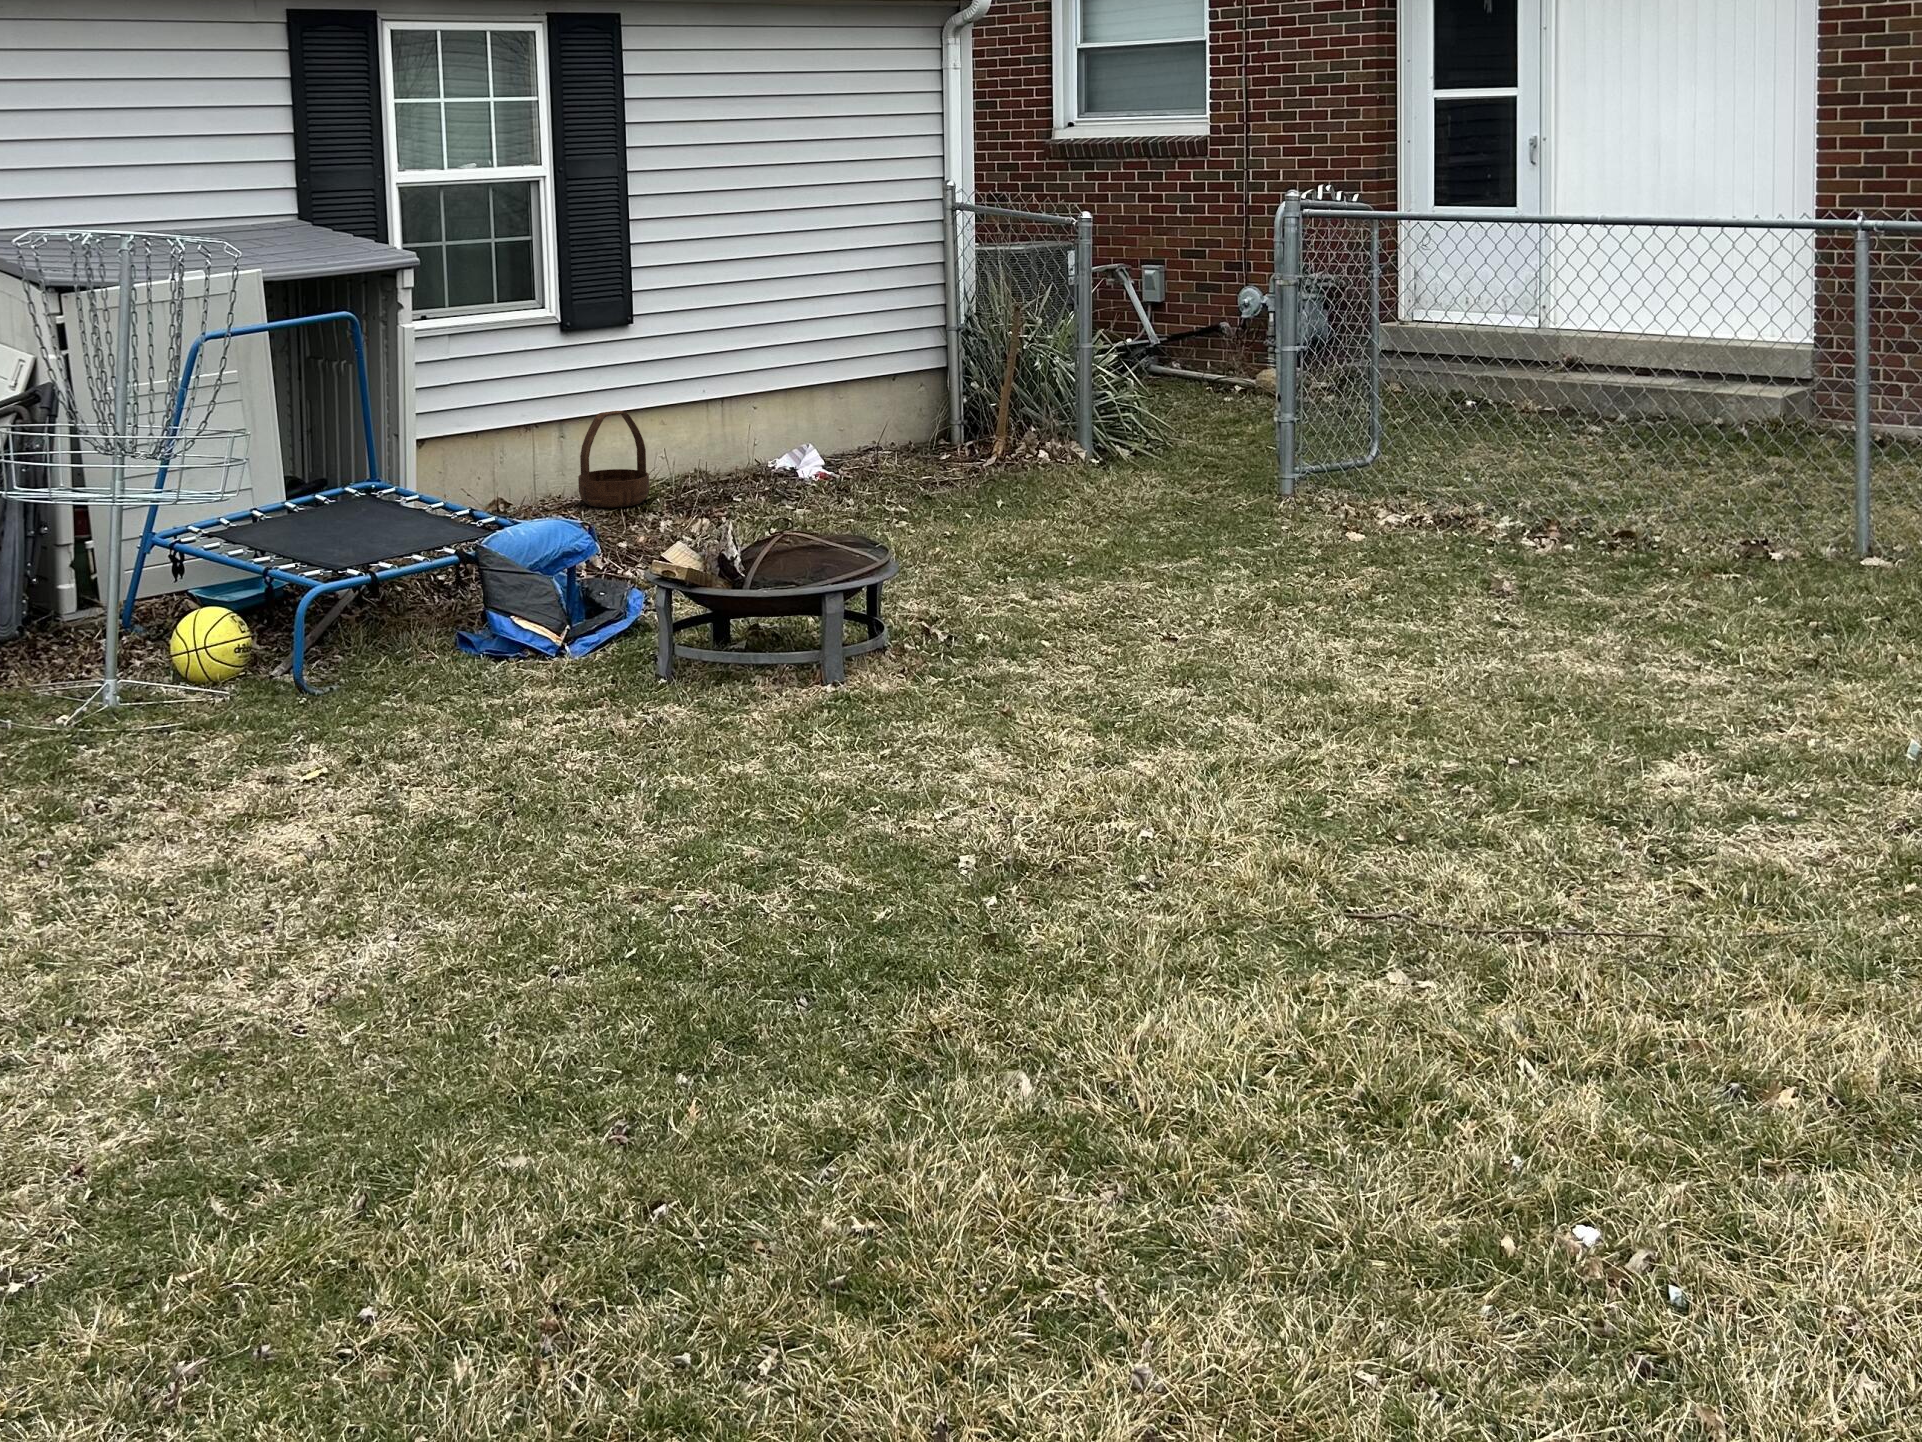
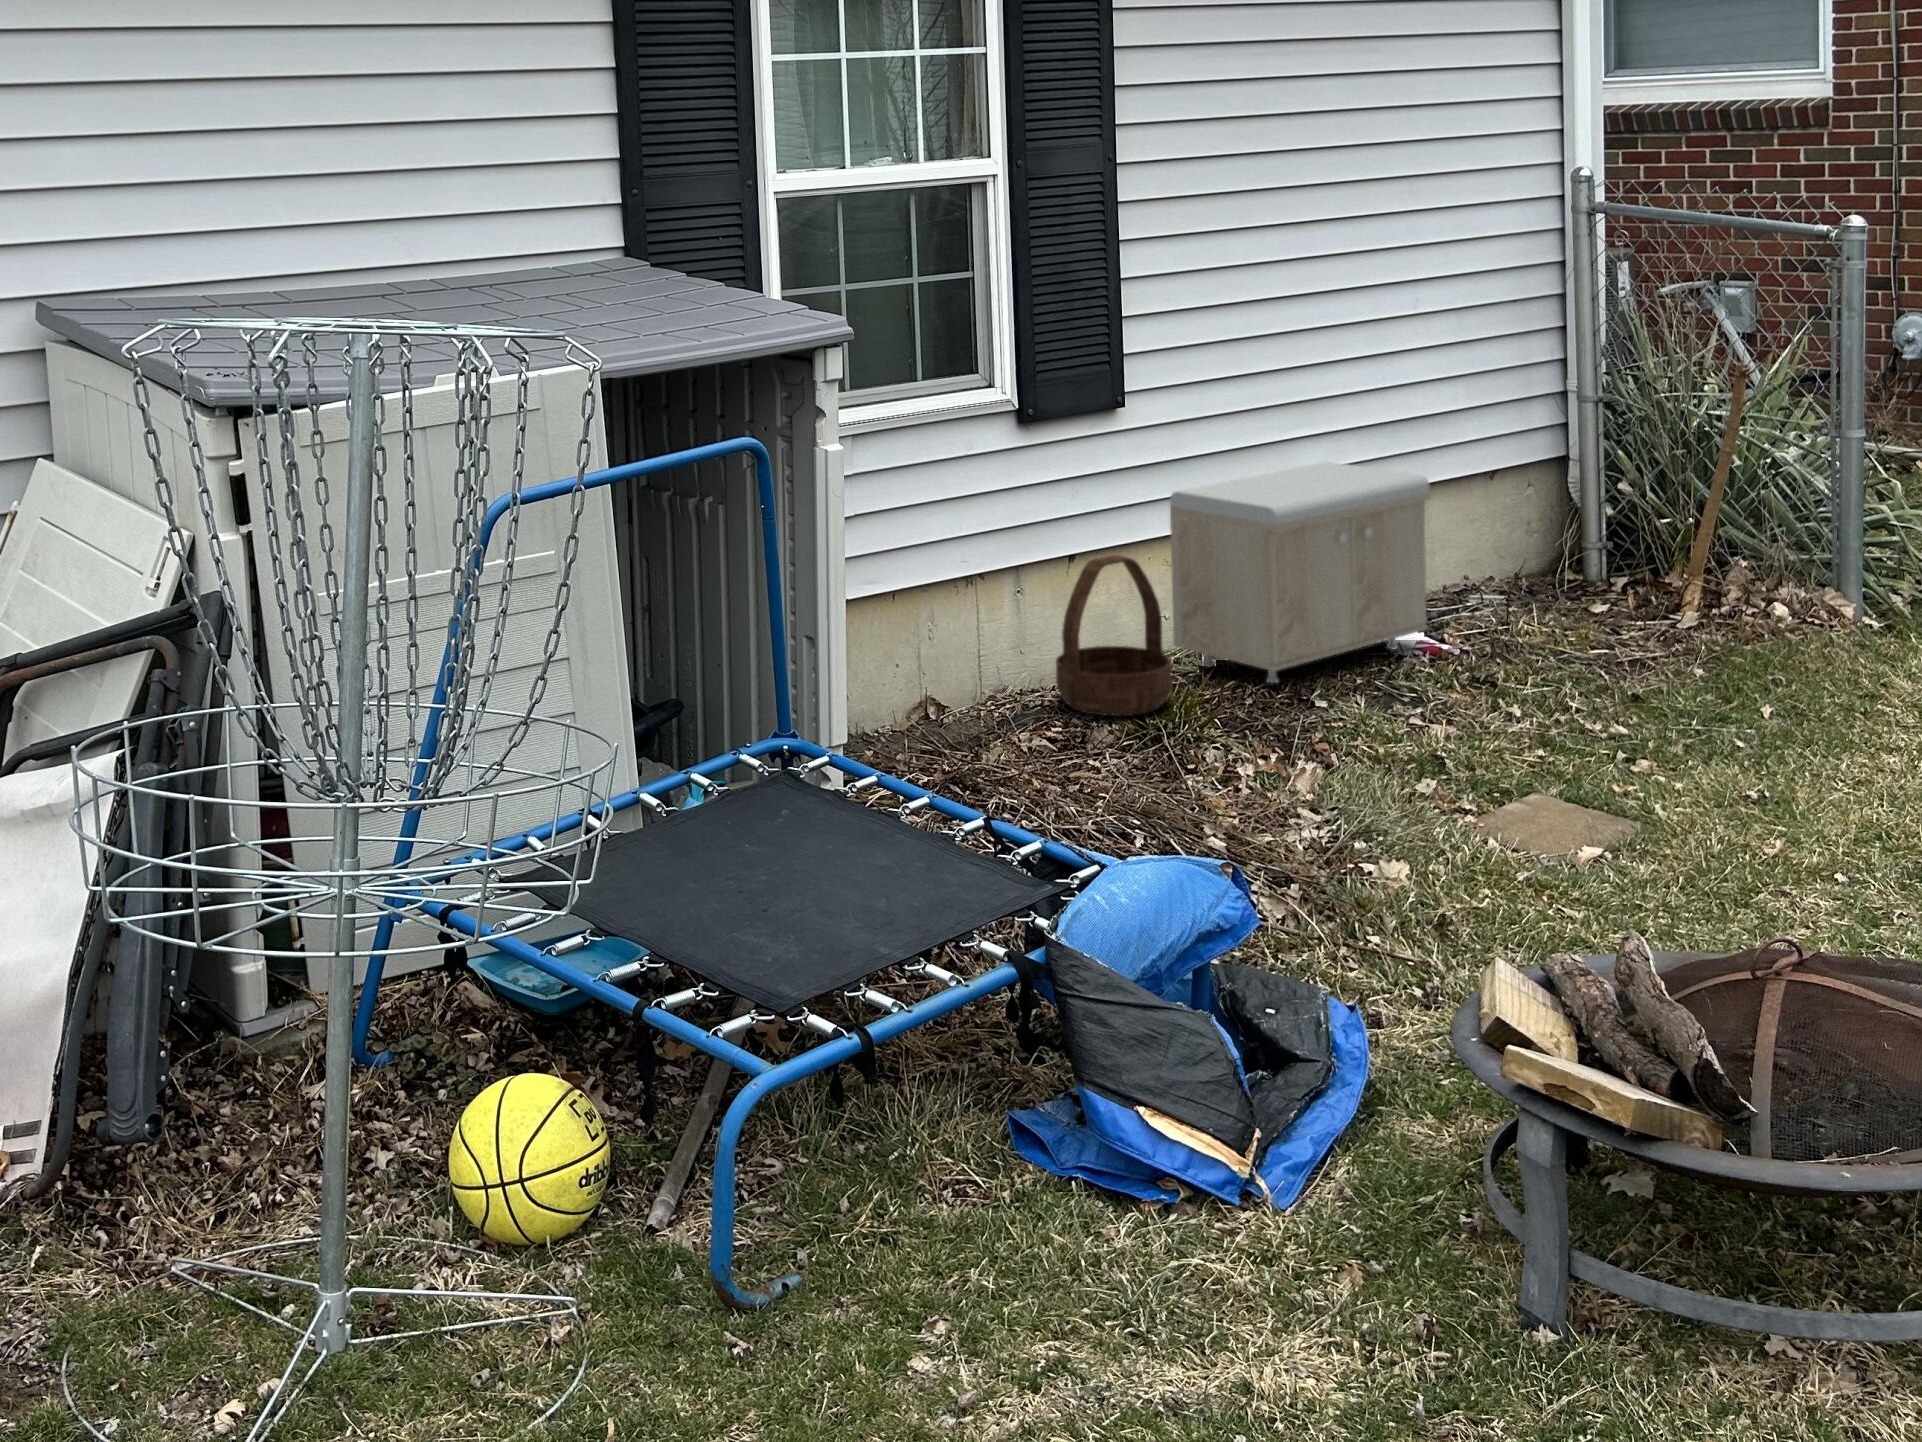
storage bench: none [662,361,825,492] -> present [1170,462,1430,683]

